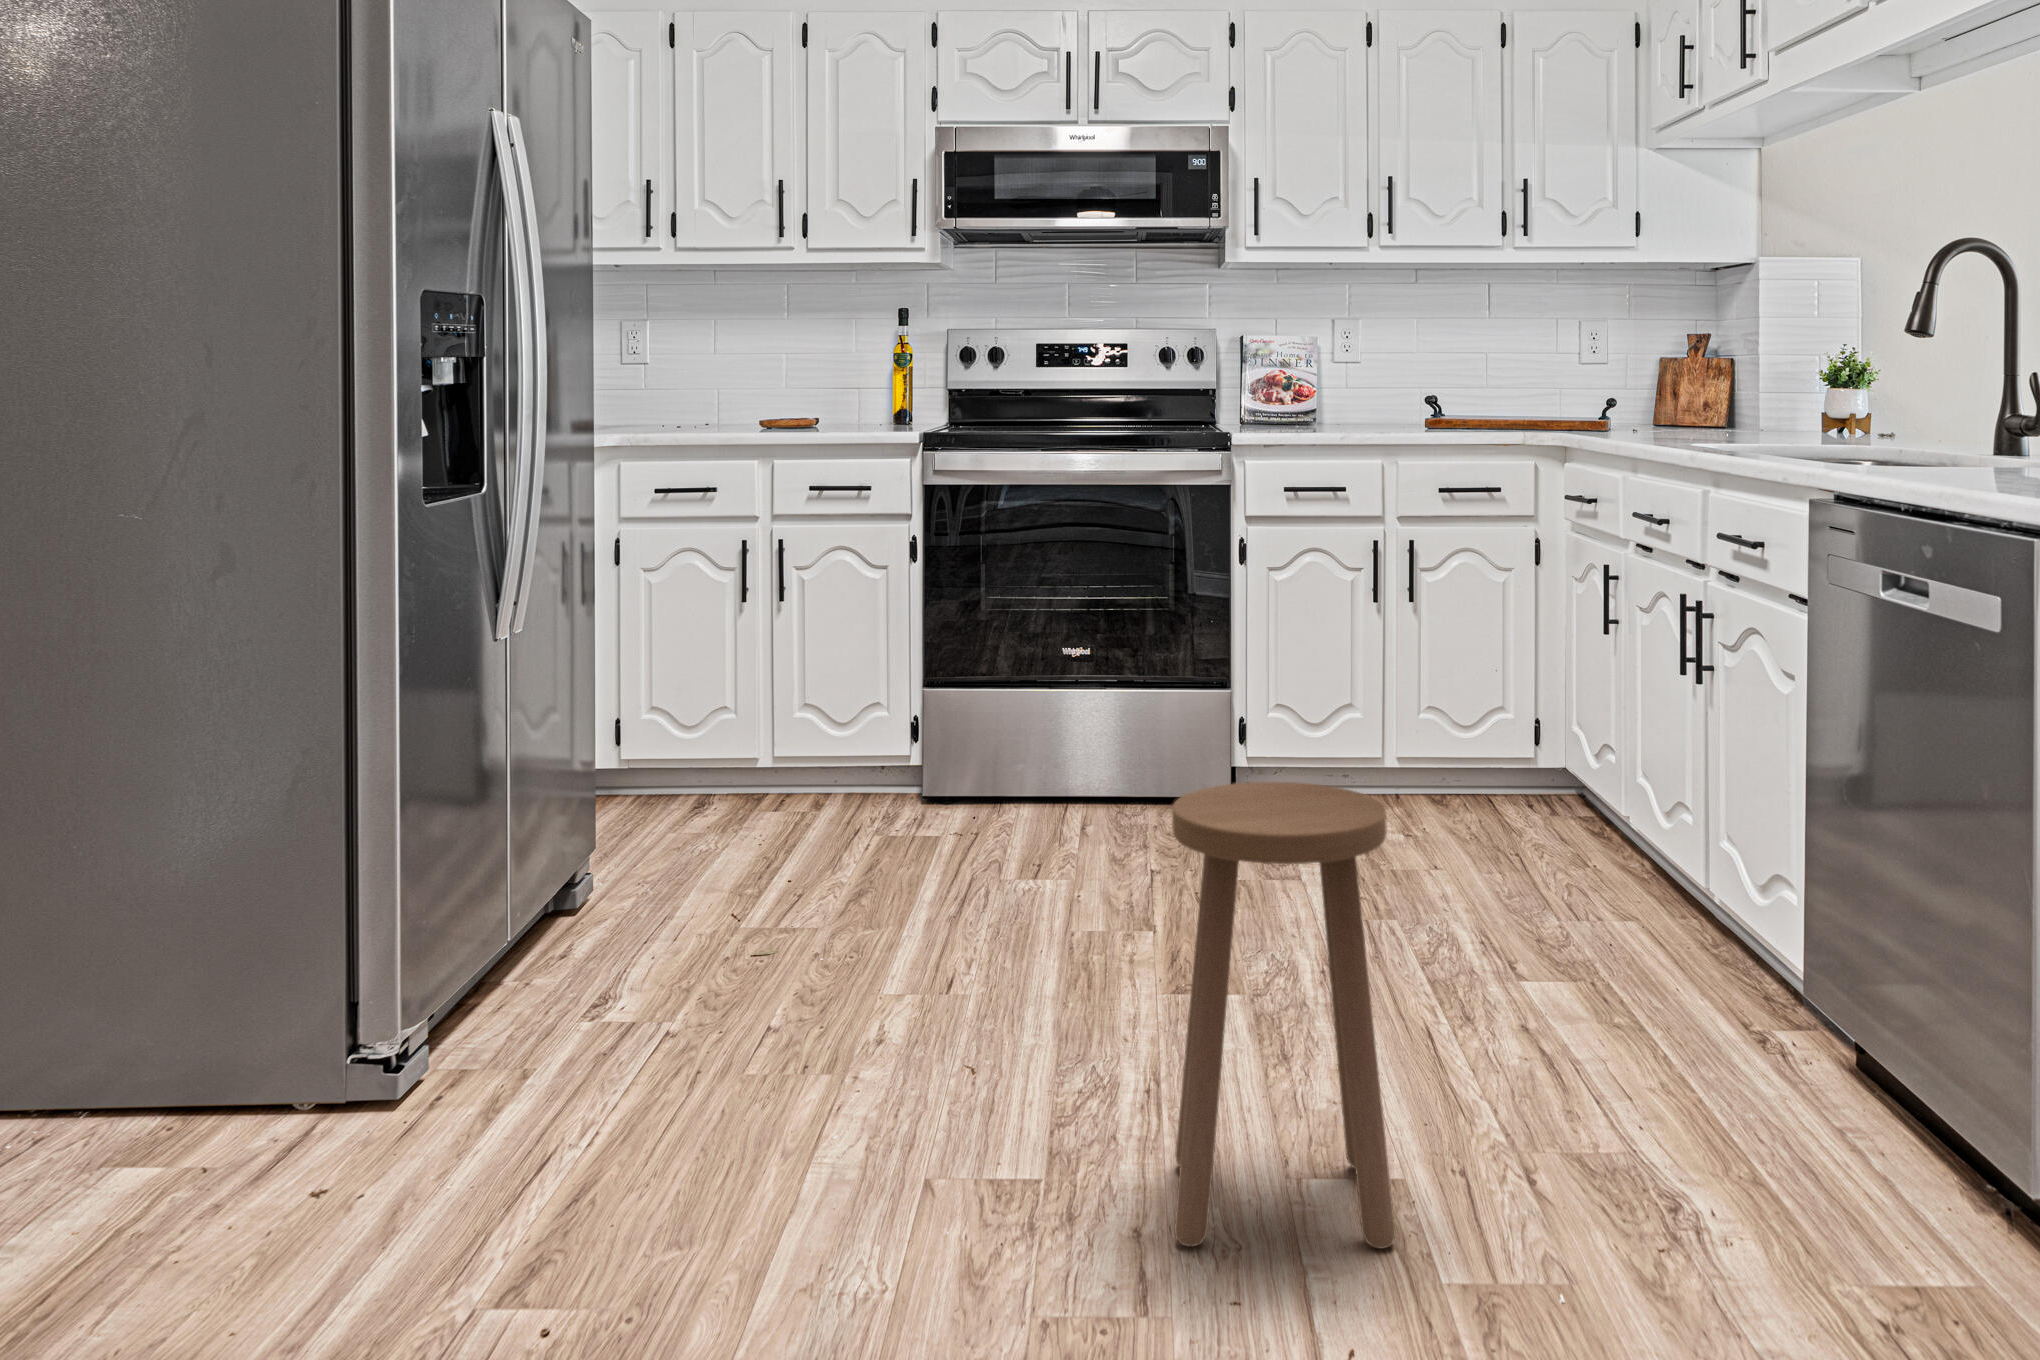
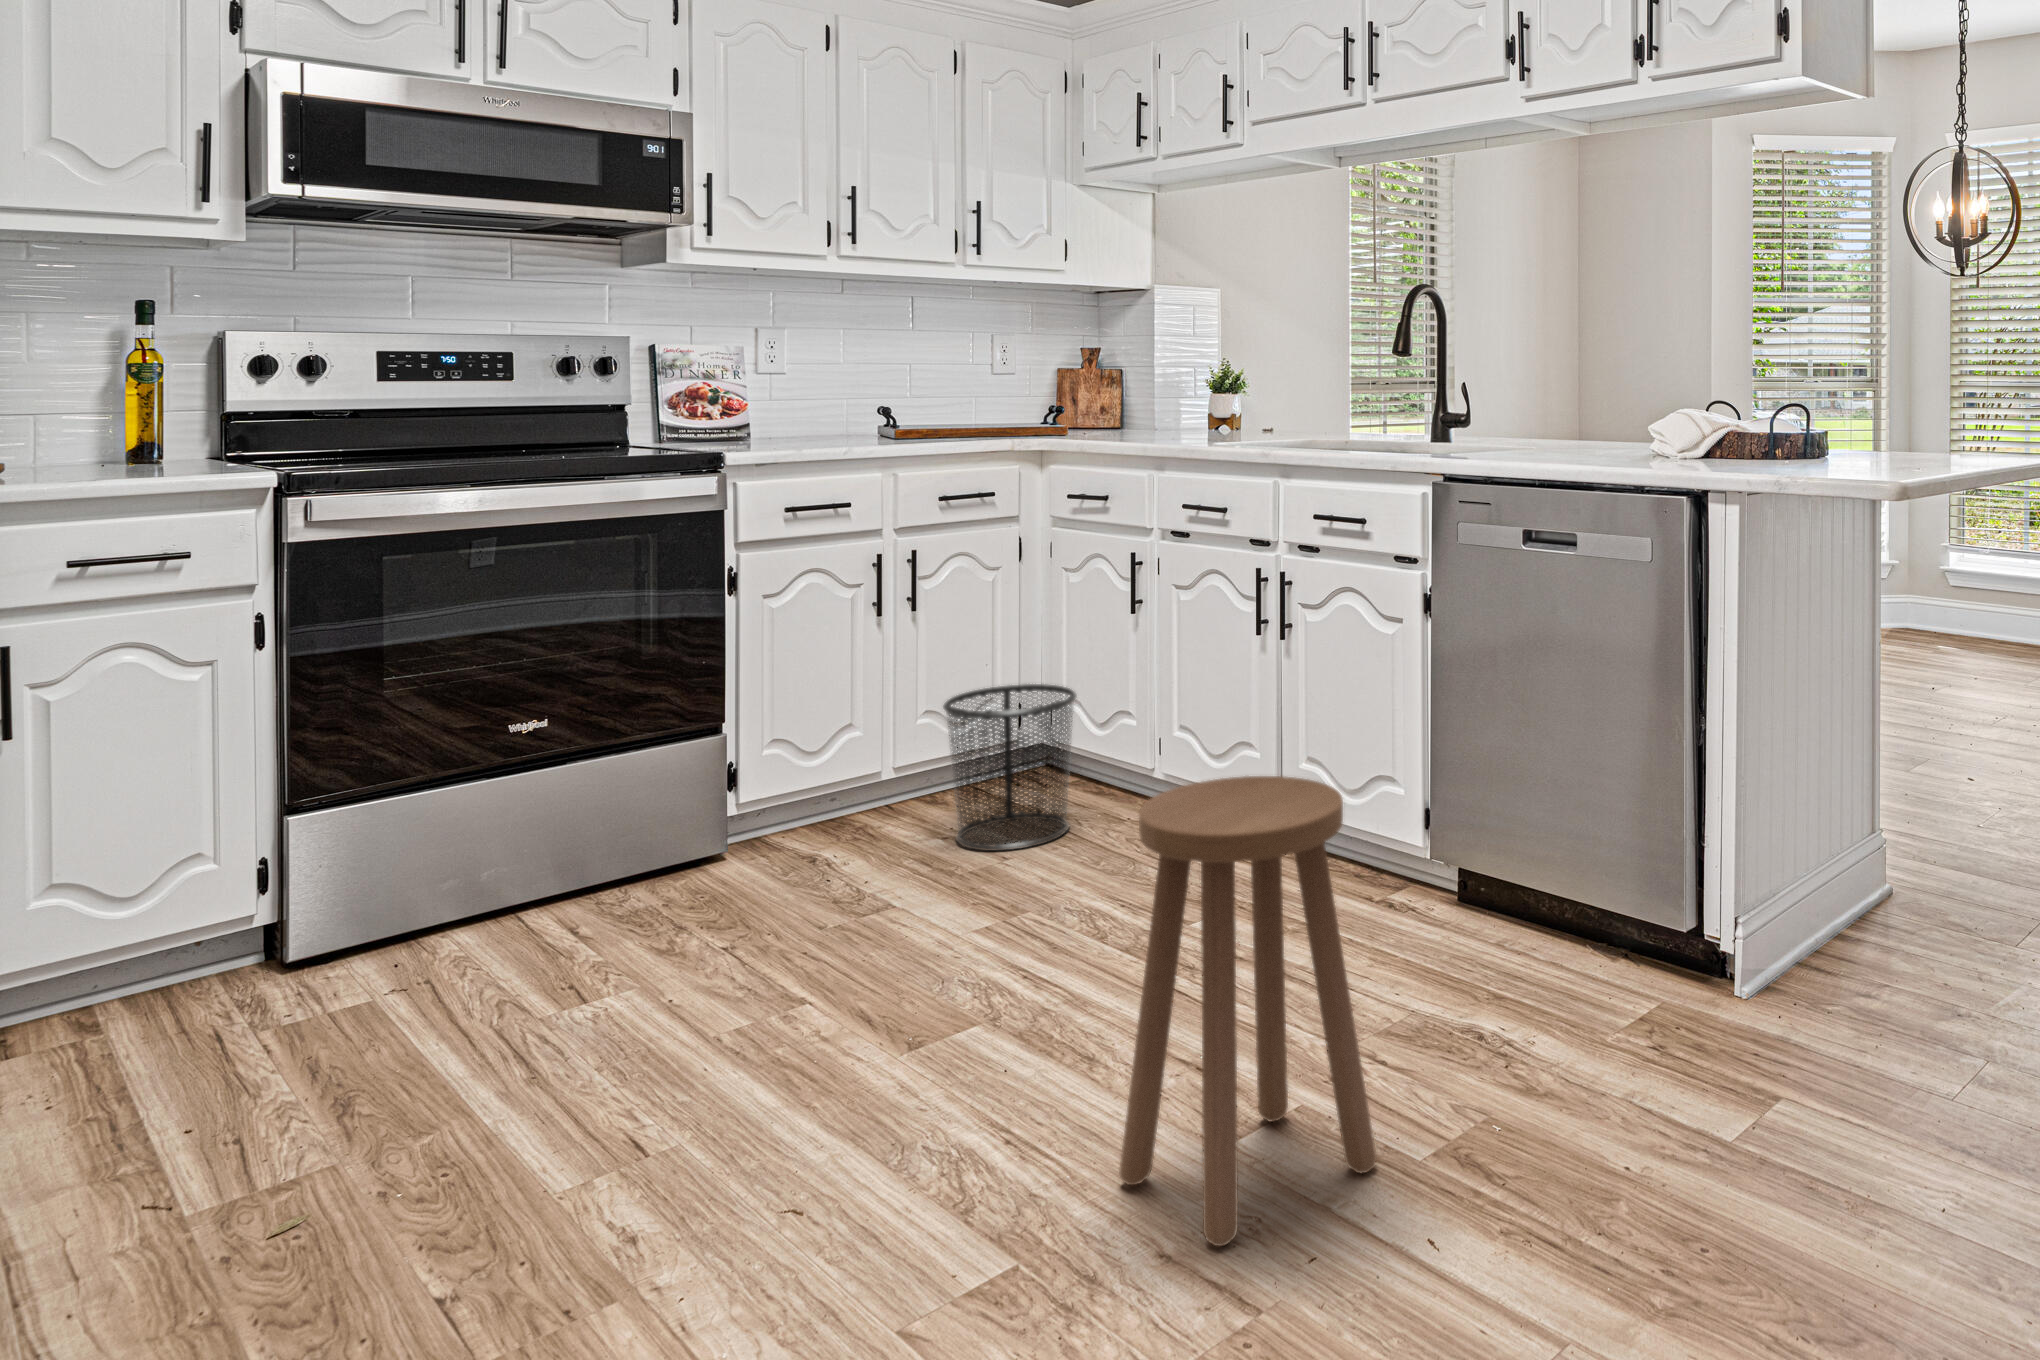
waste bin: none [1401,693,1540,866] -> present [943,684,1076,851]

